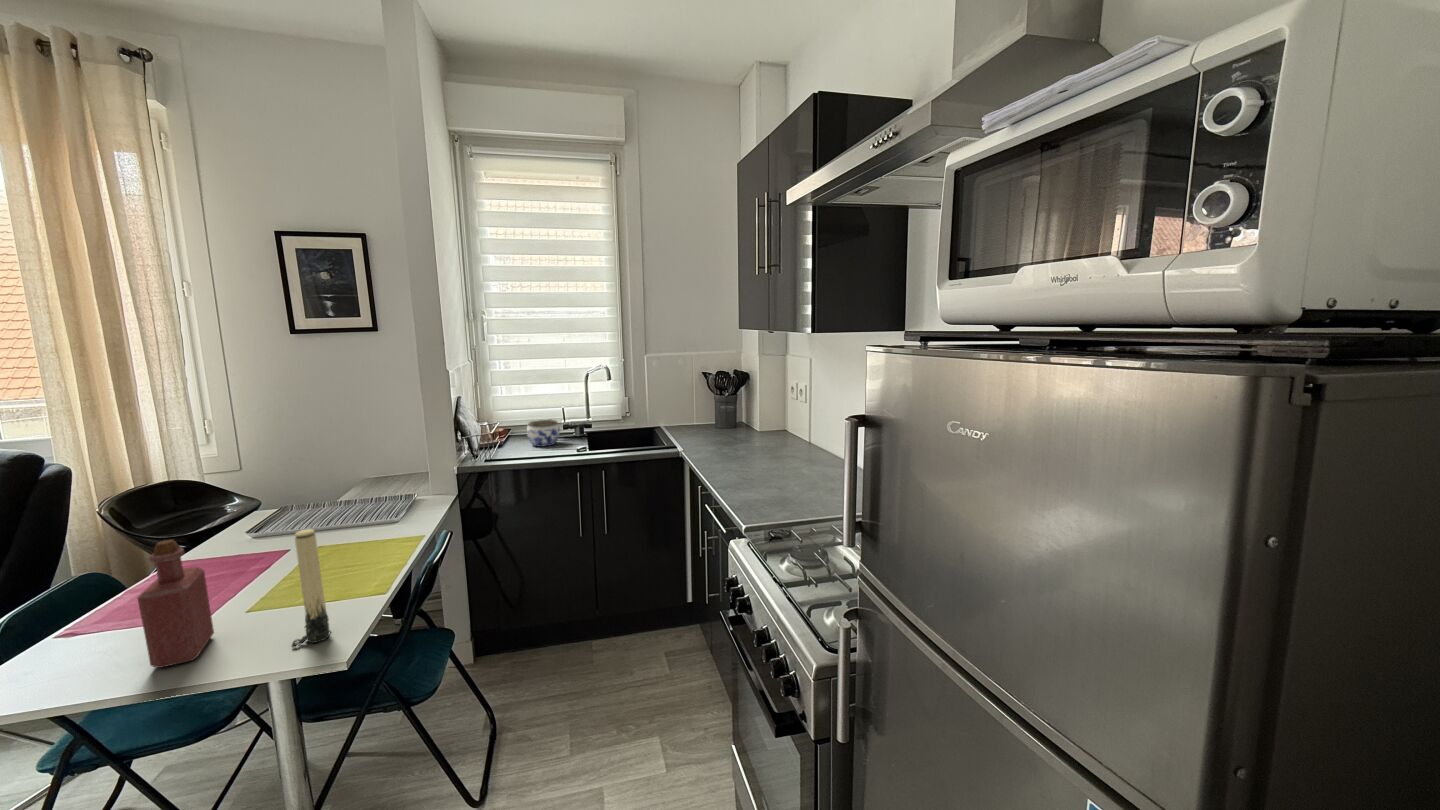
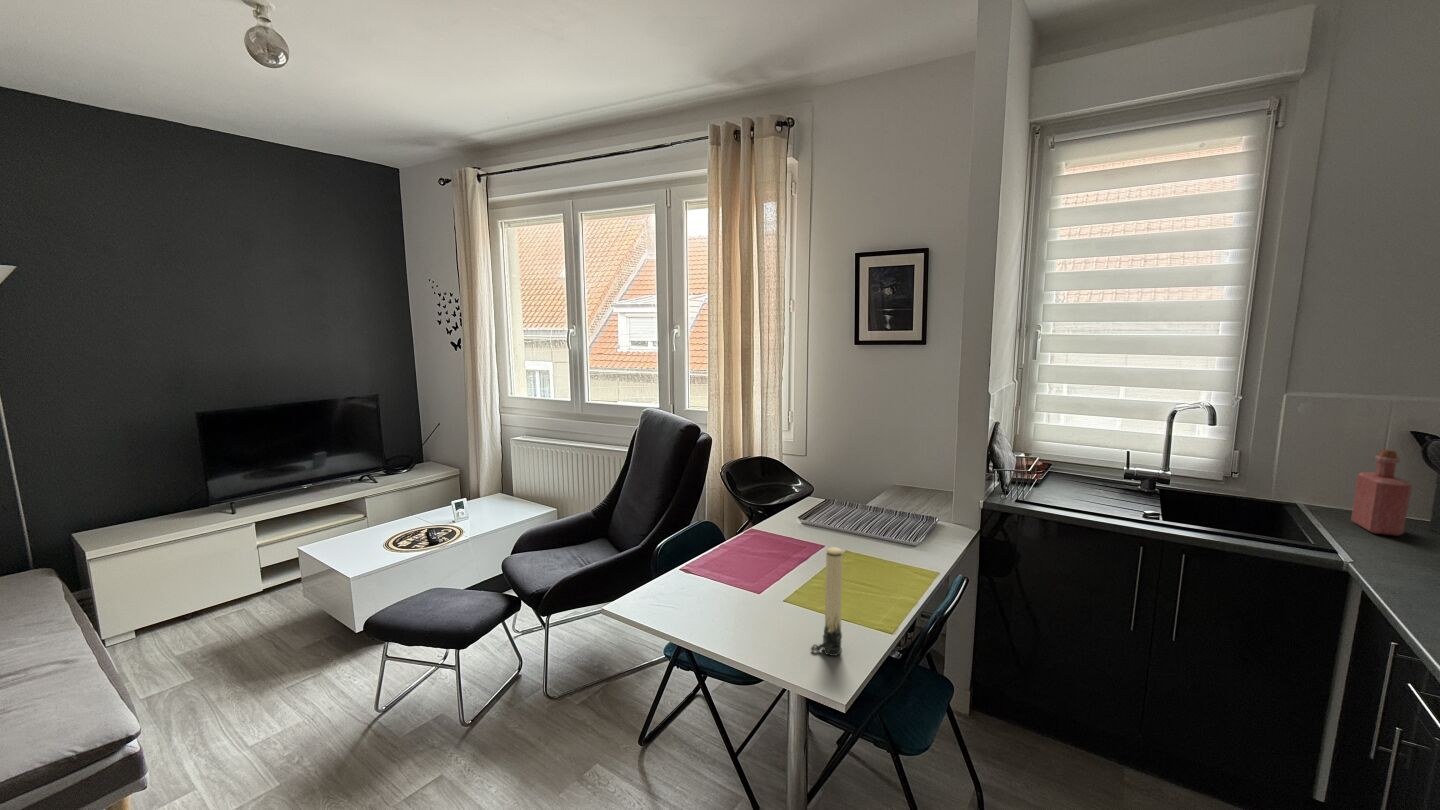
jar: present [527,420,560,447] -> none [1073,463,1120,498]
bottle: present [138,539,214,668] -> present [1351,449,1412,536]

